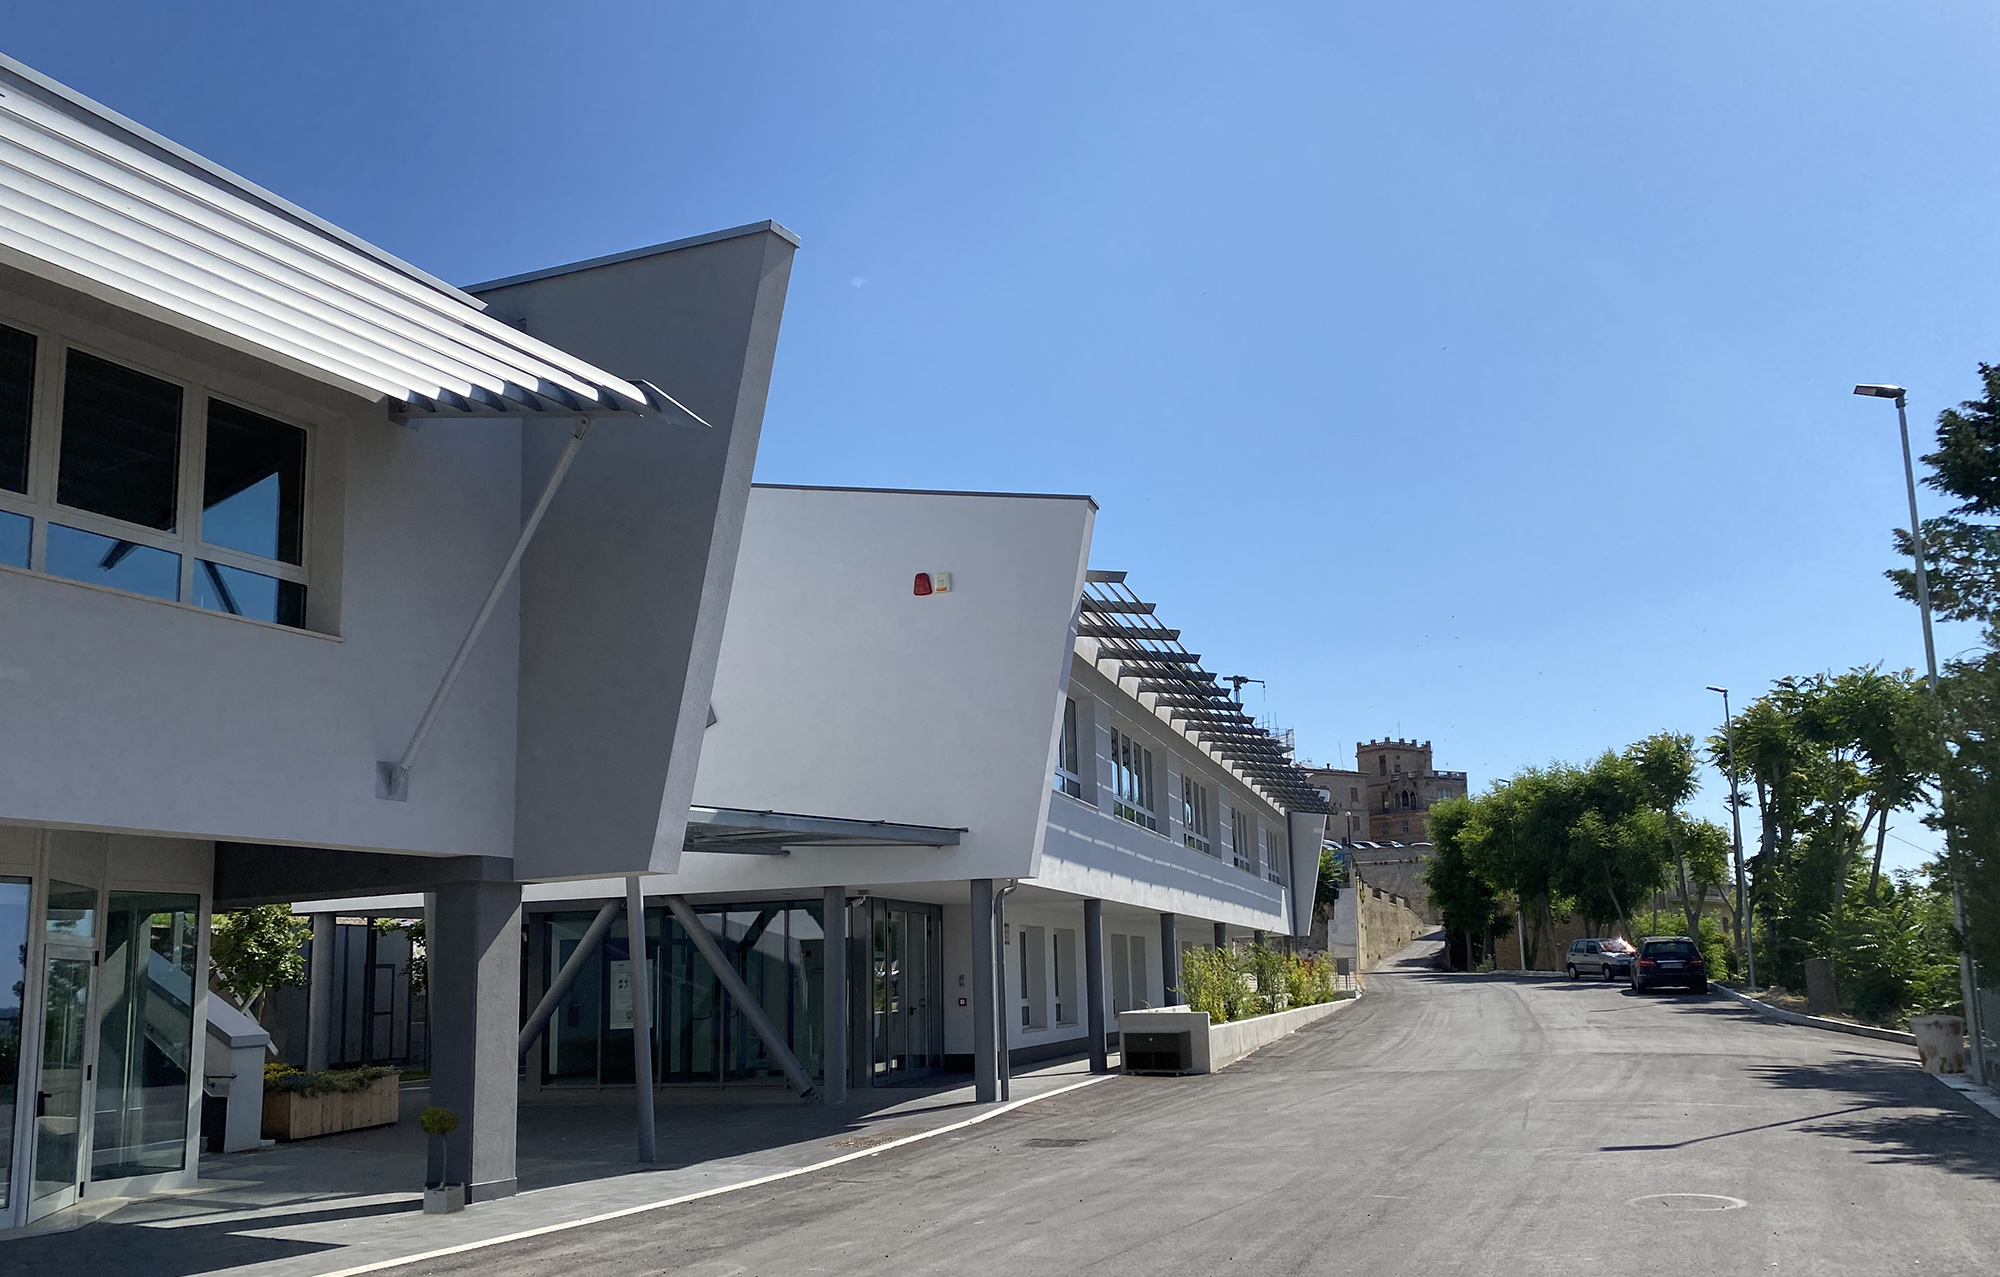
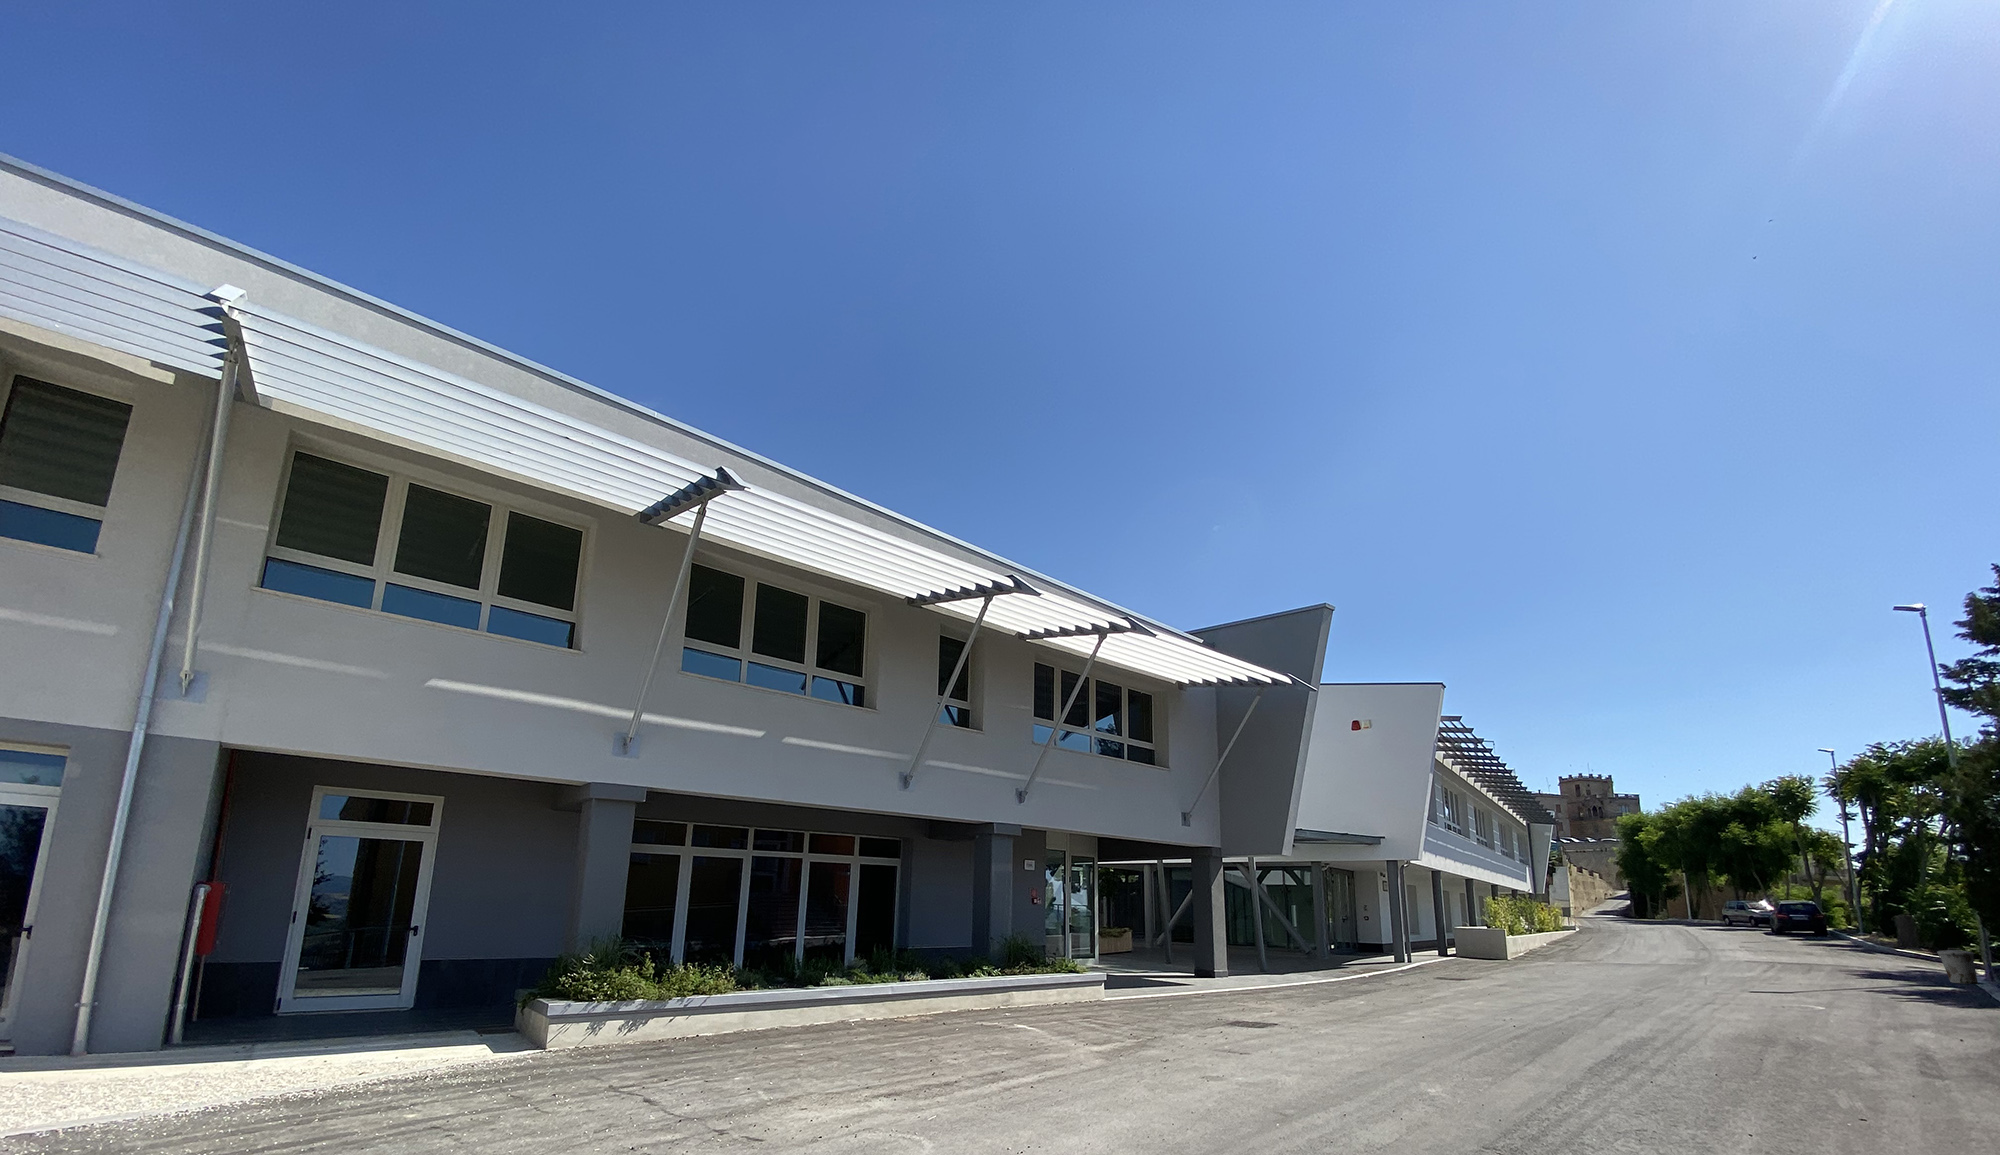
storage bench: present [1123,1026,1192,1075] -> none [1461,935,1501,962]
potted tree: present [420,1105,465,1214] -> none [1197,941,1217,984]

